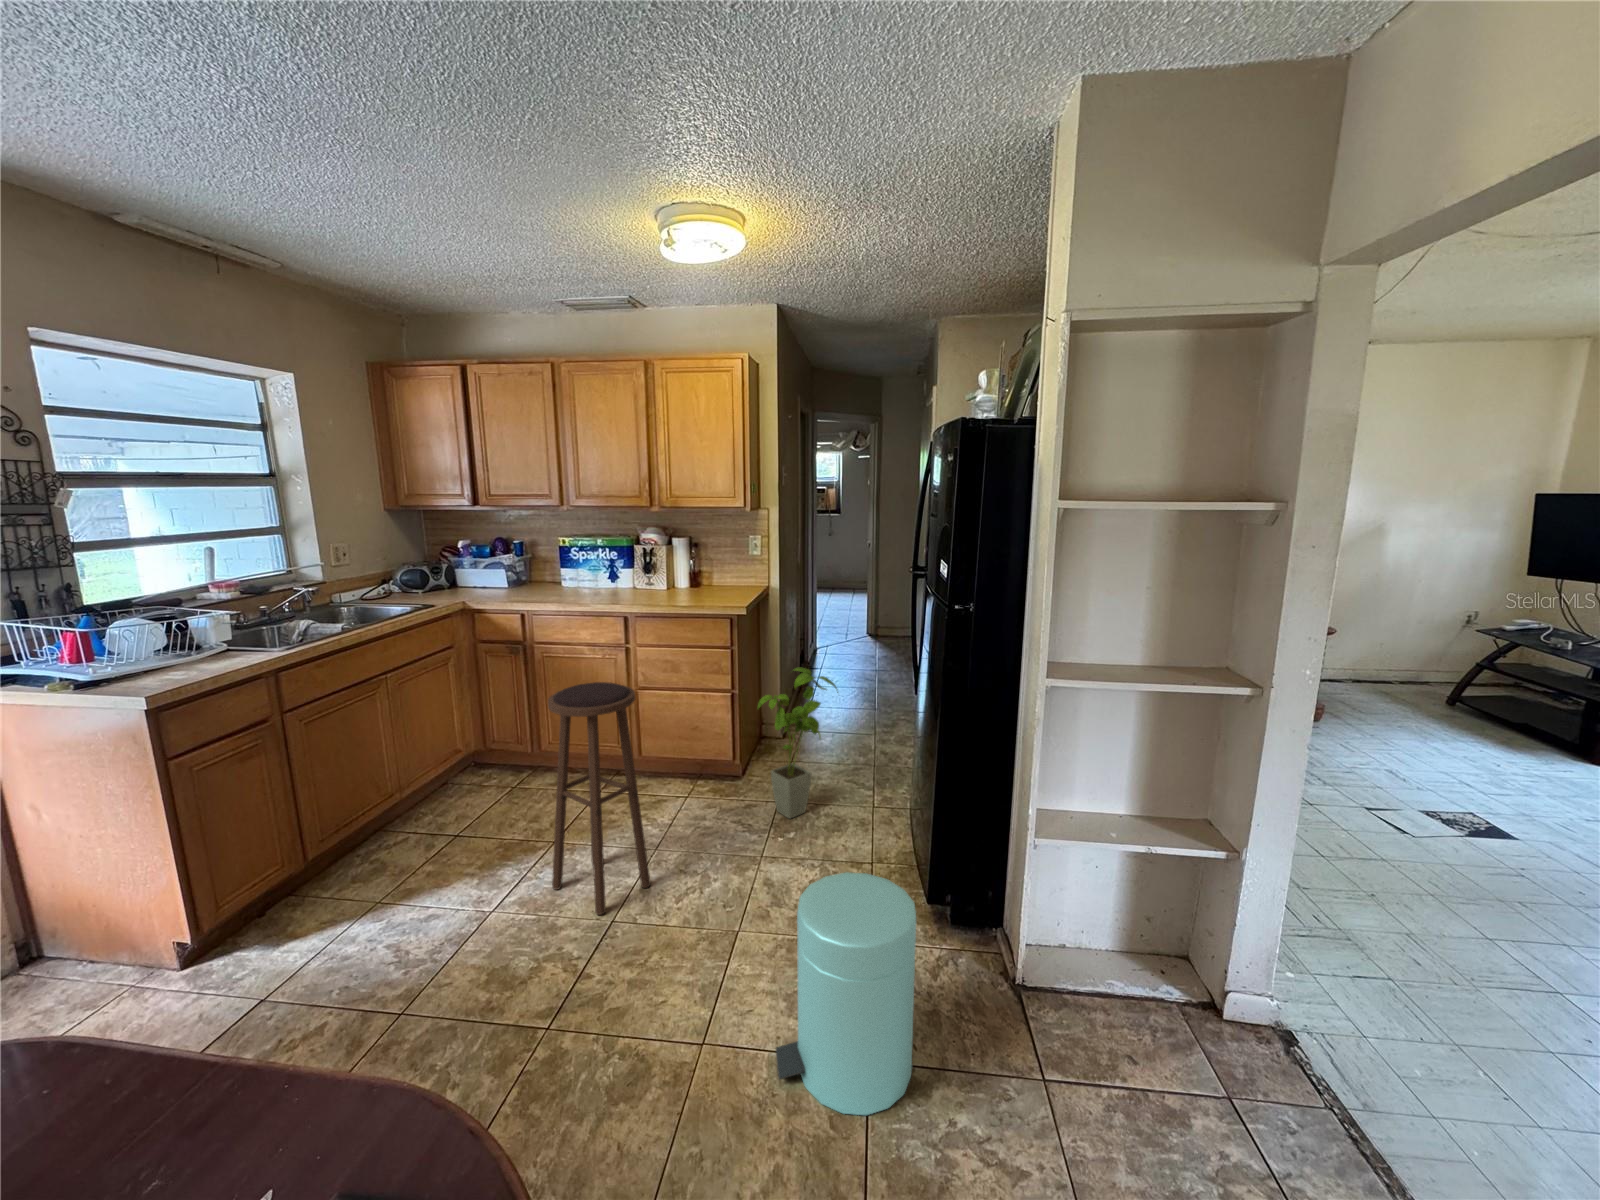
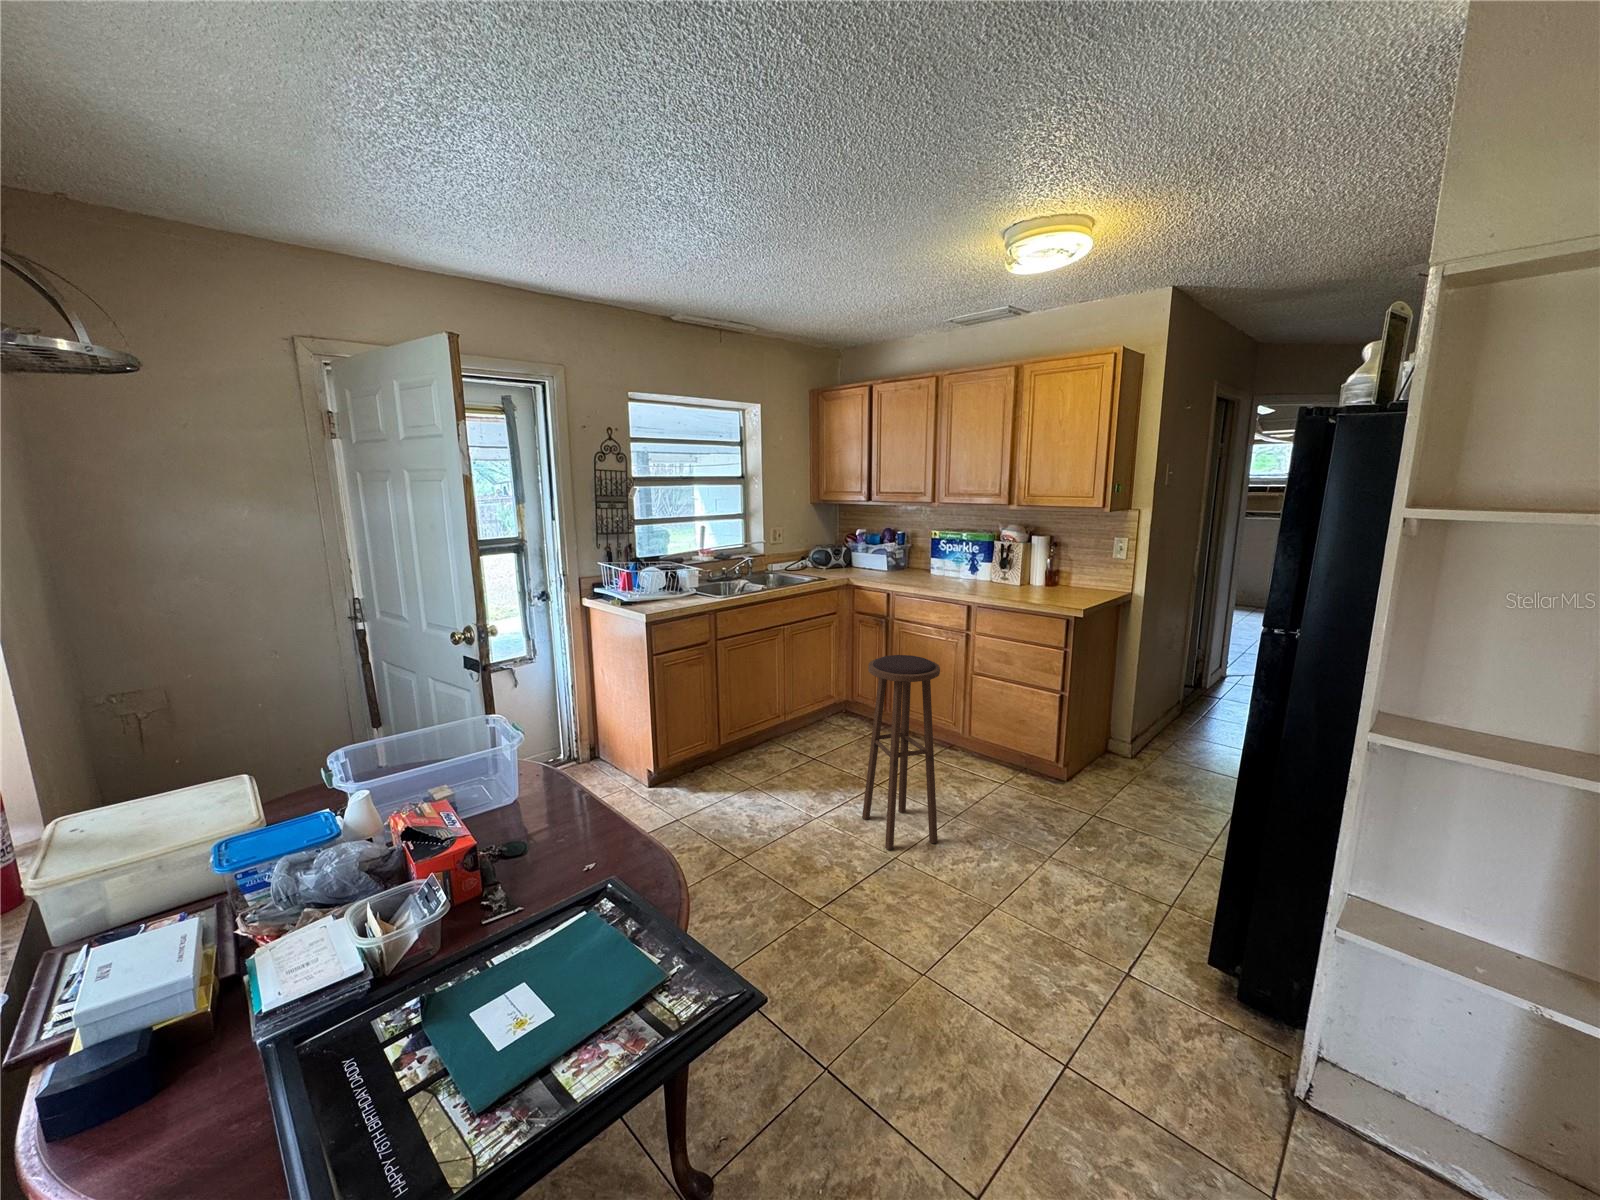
house plant: present [758,668,838,818] -> none [1074,679,1168,833]
trash can: present [776,872,916,1115] -> none [972,873,1130,1112]

